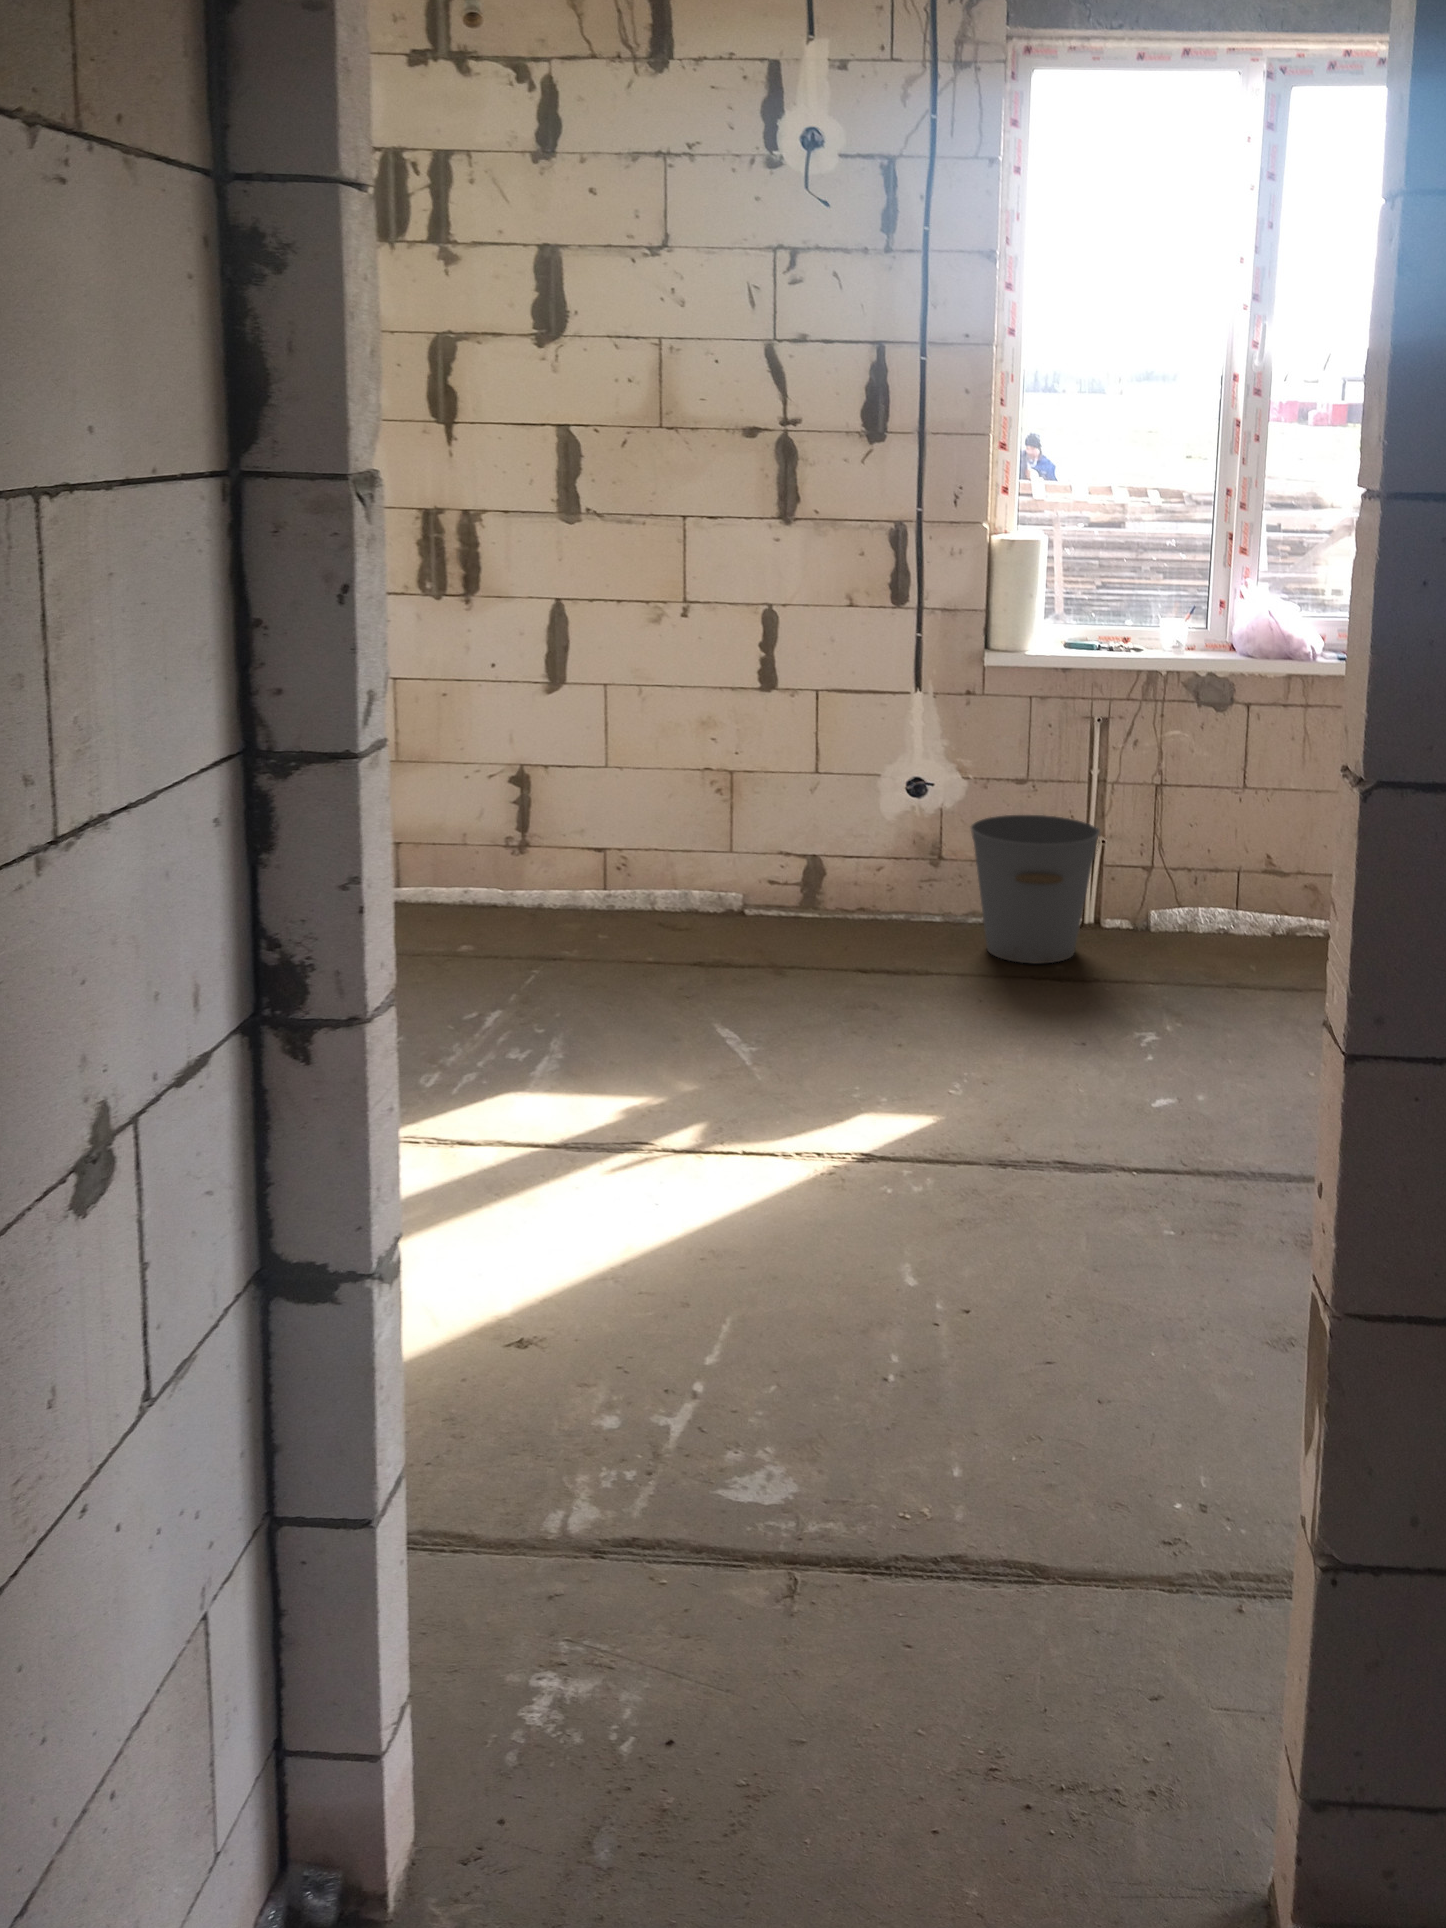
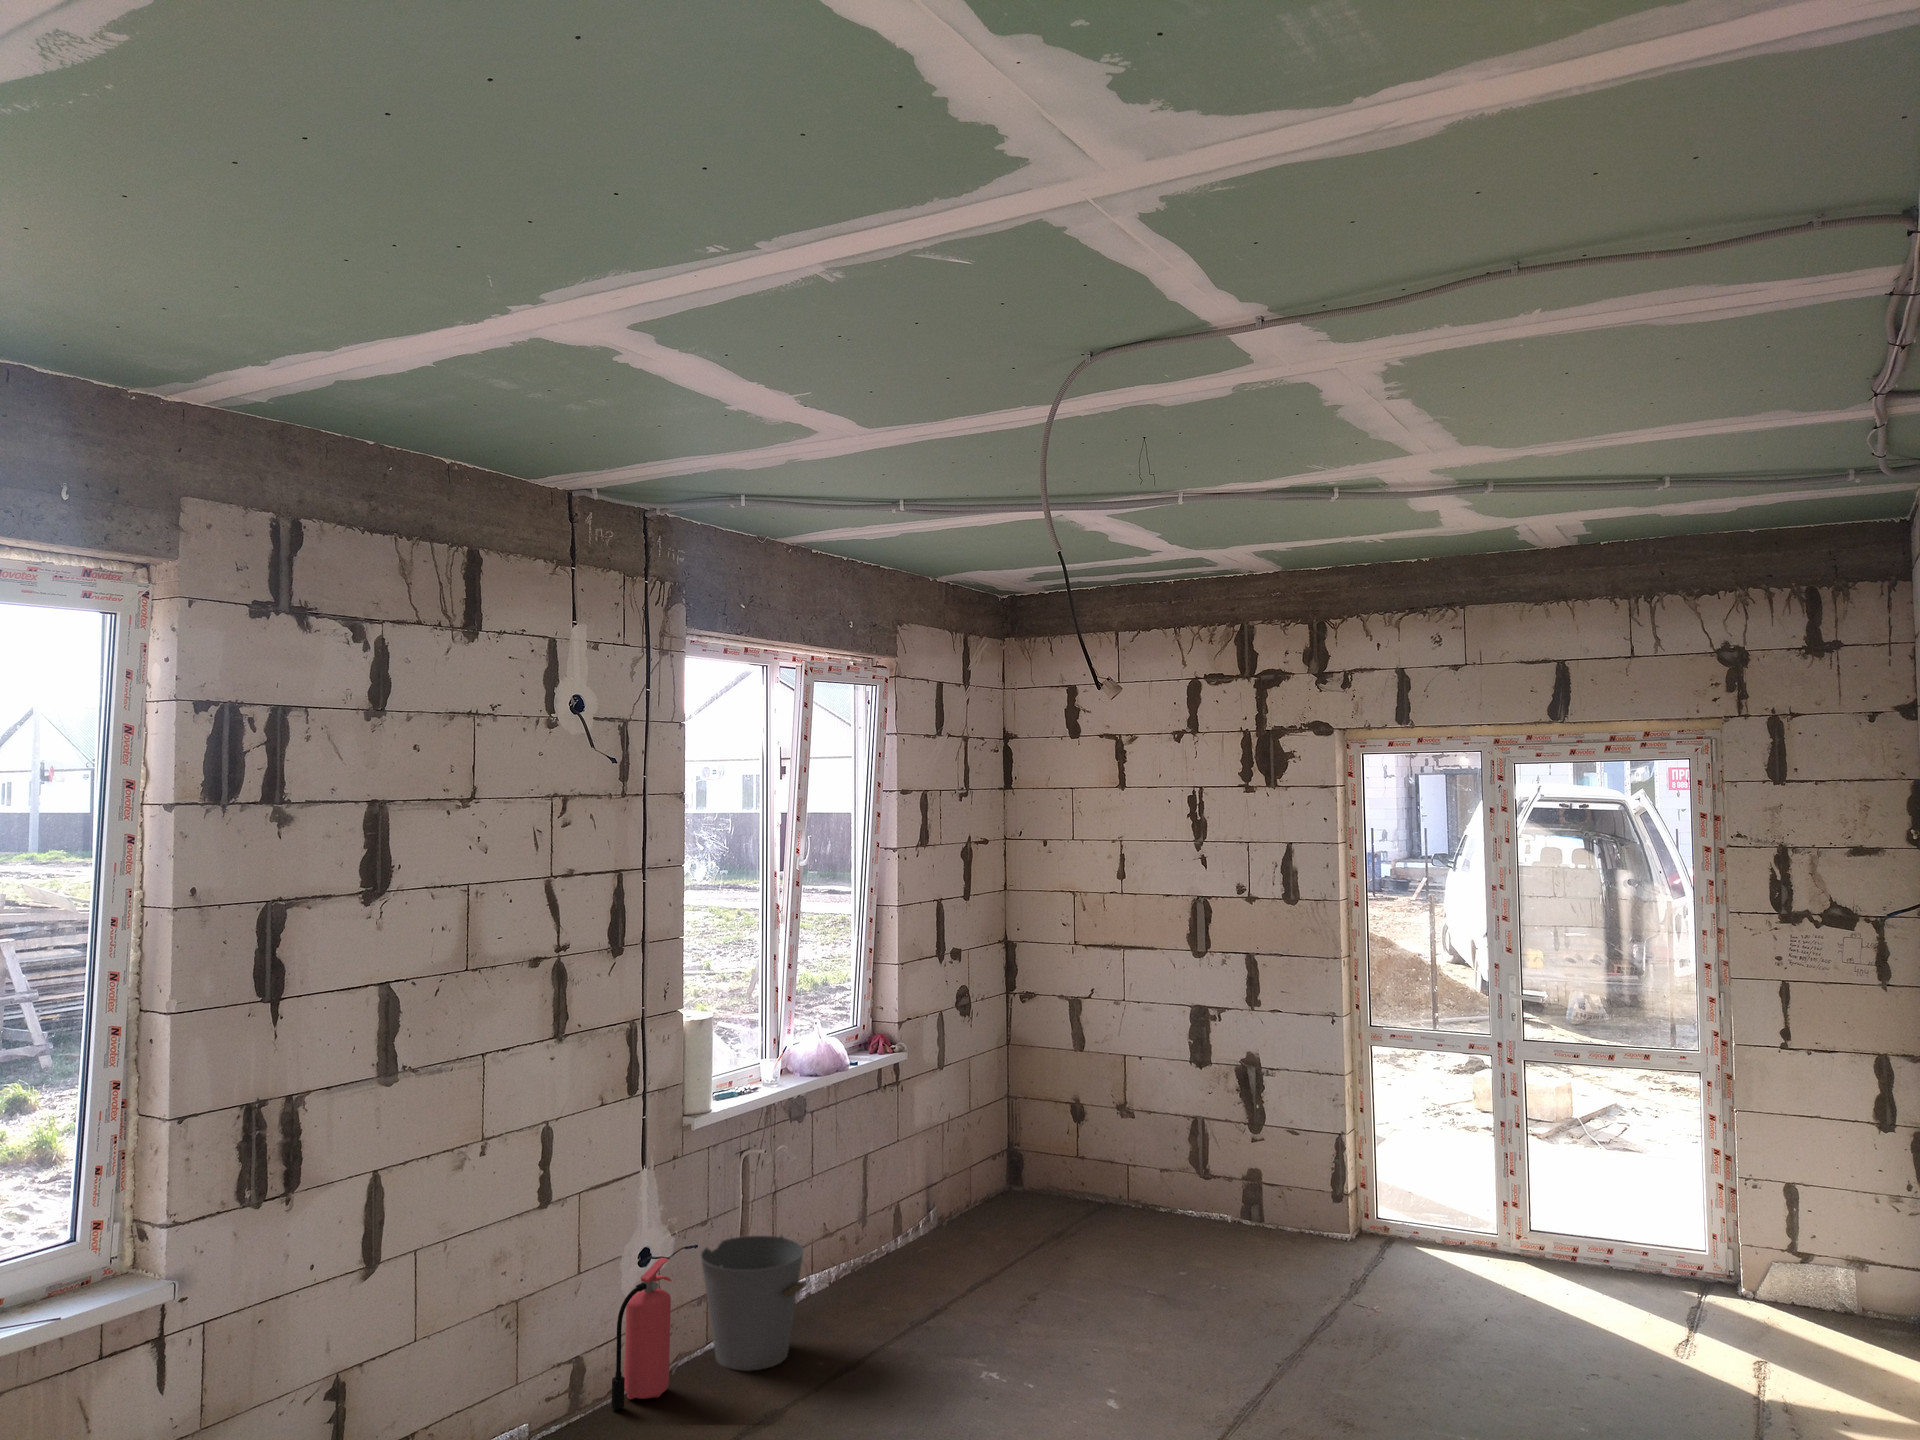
fire extinguisher: none [833,794,917,937] -> present [611,1257,671,1409]

